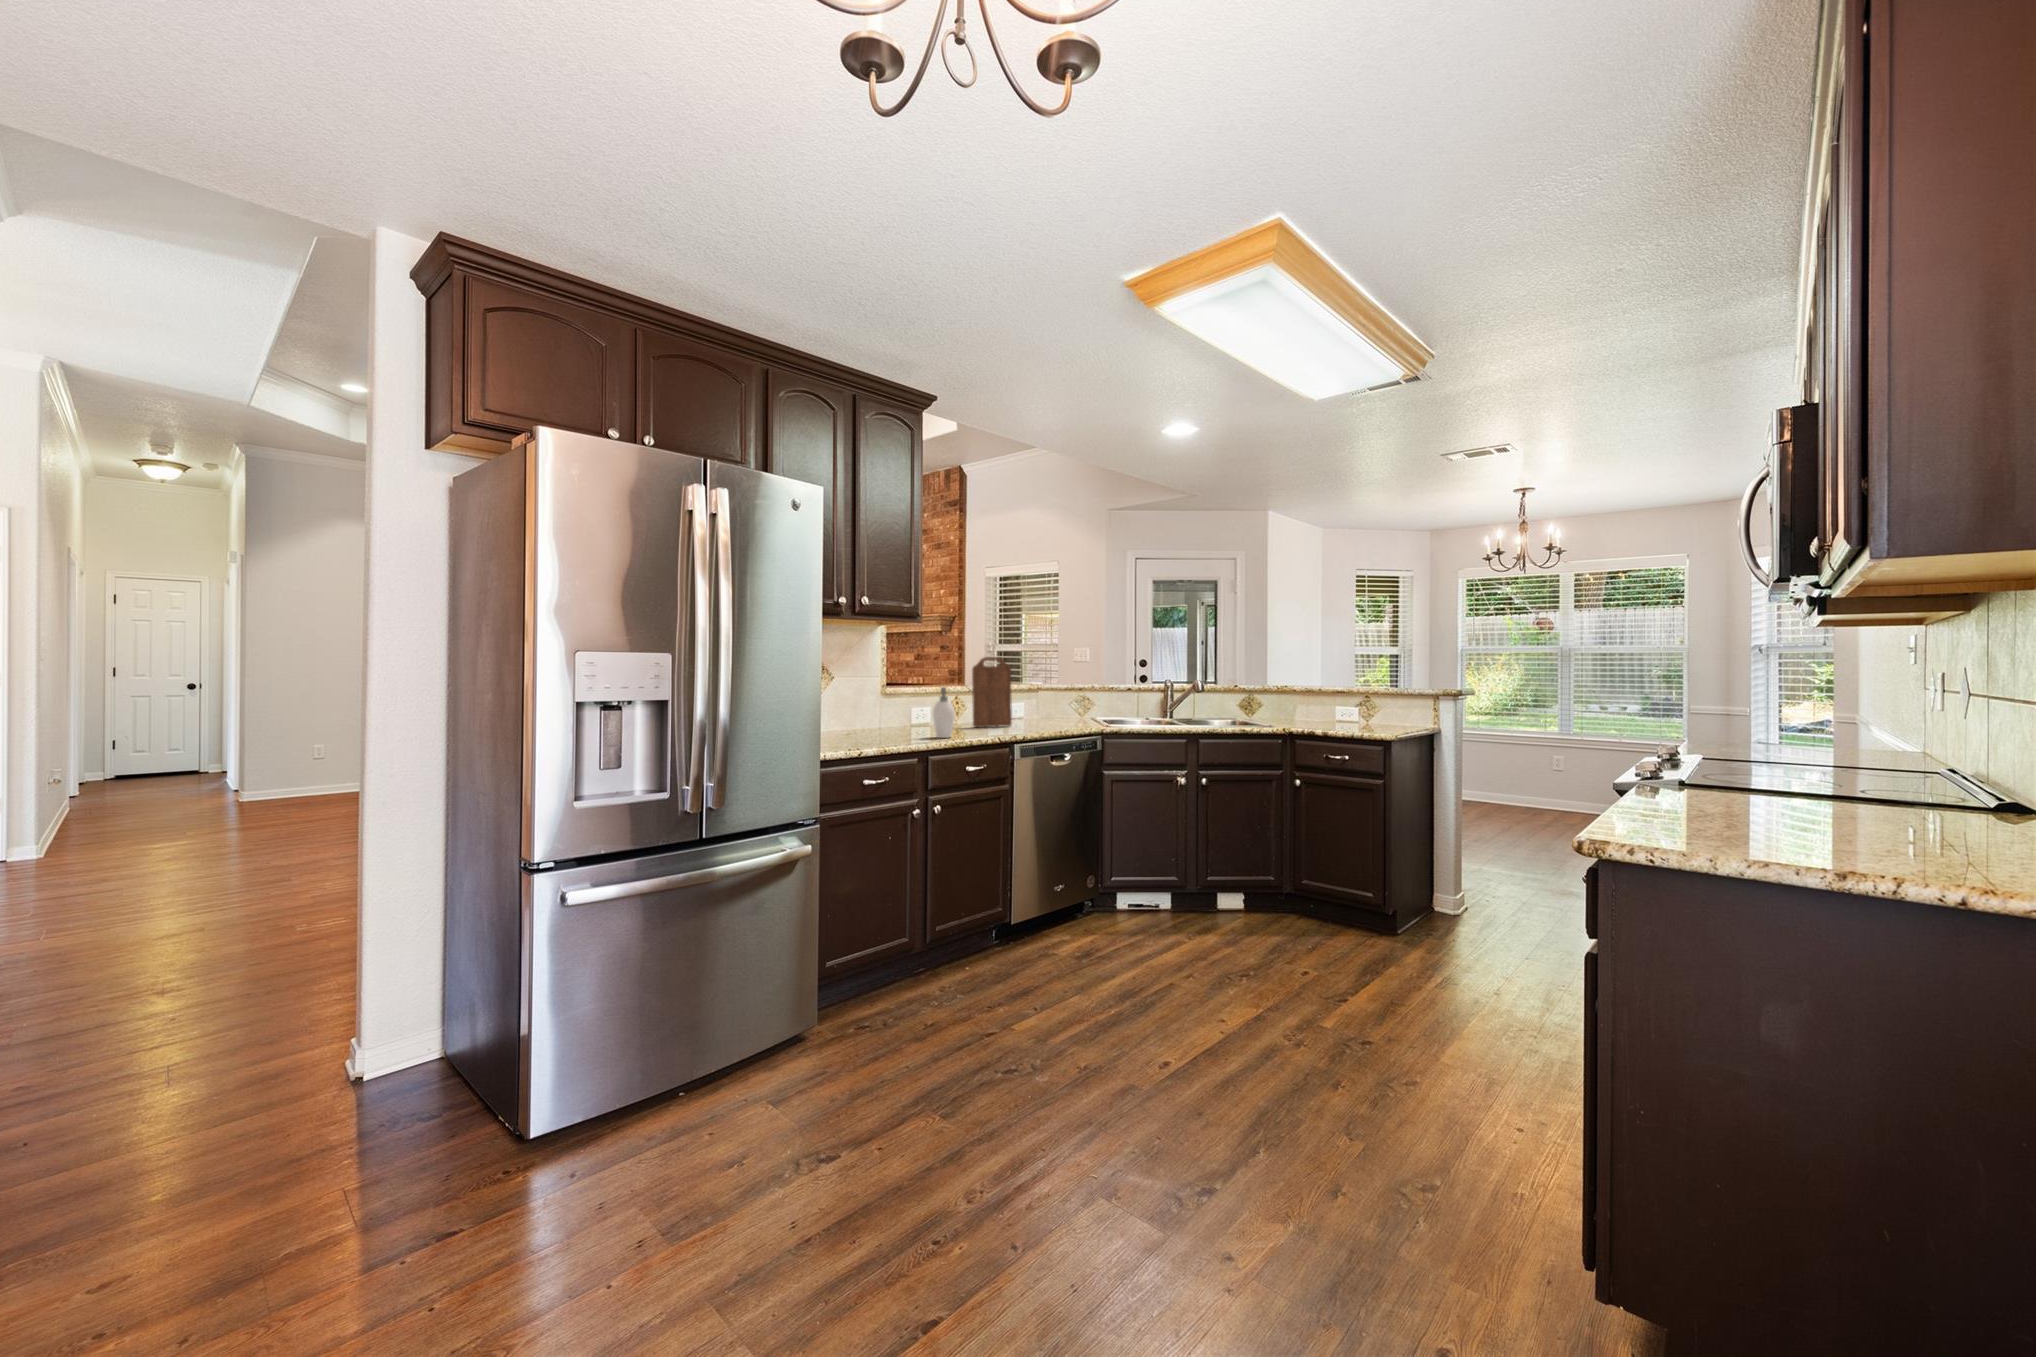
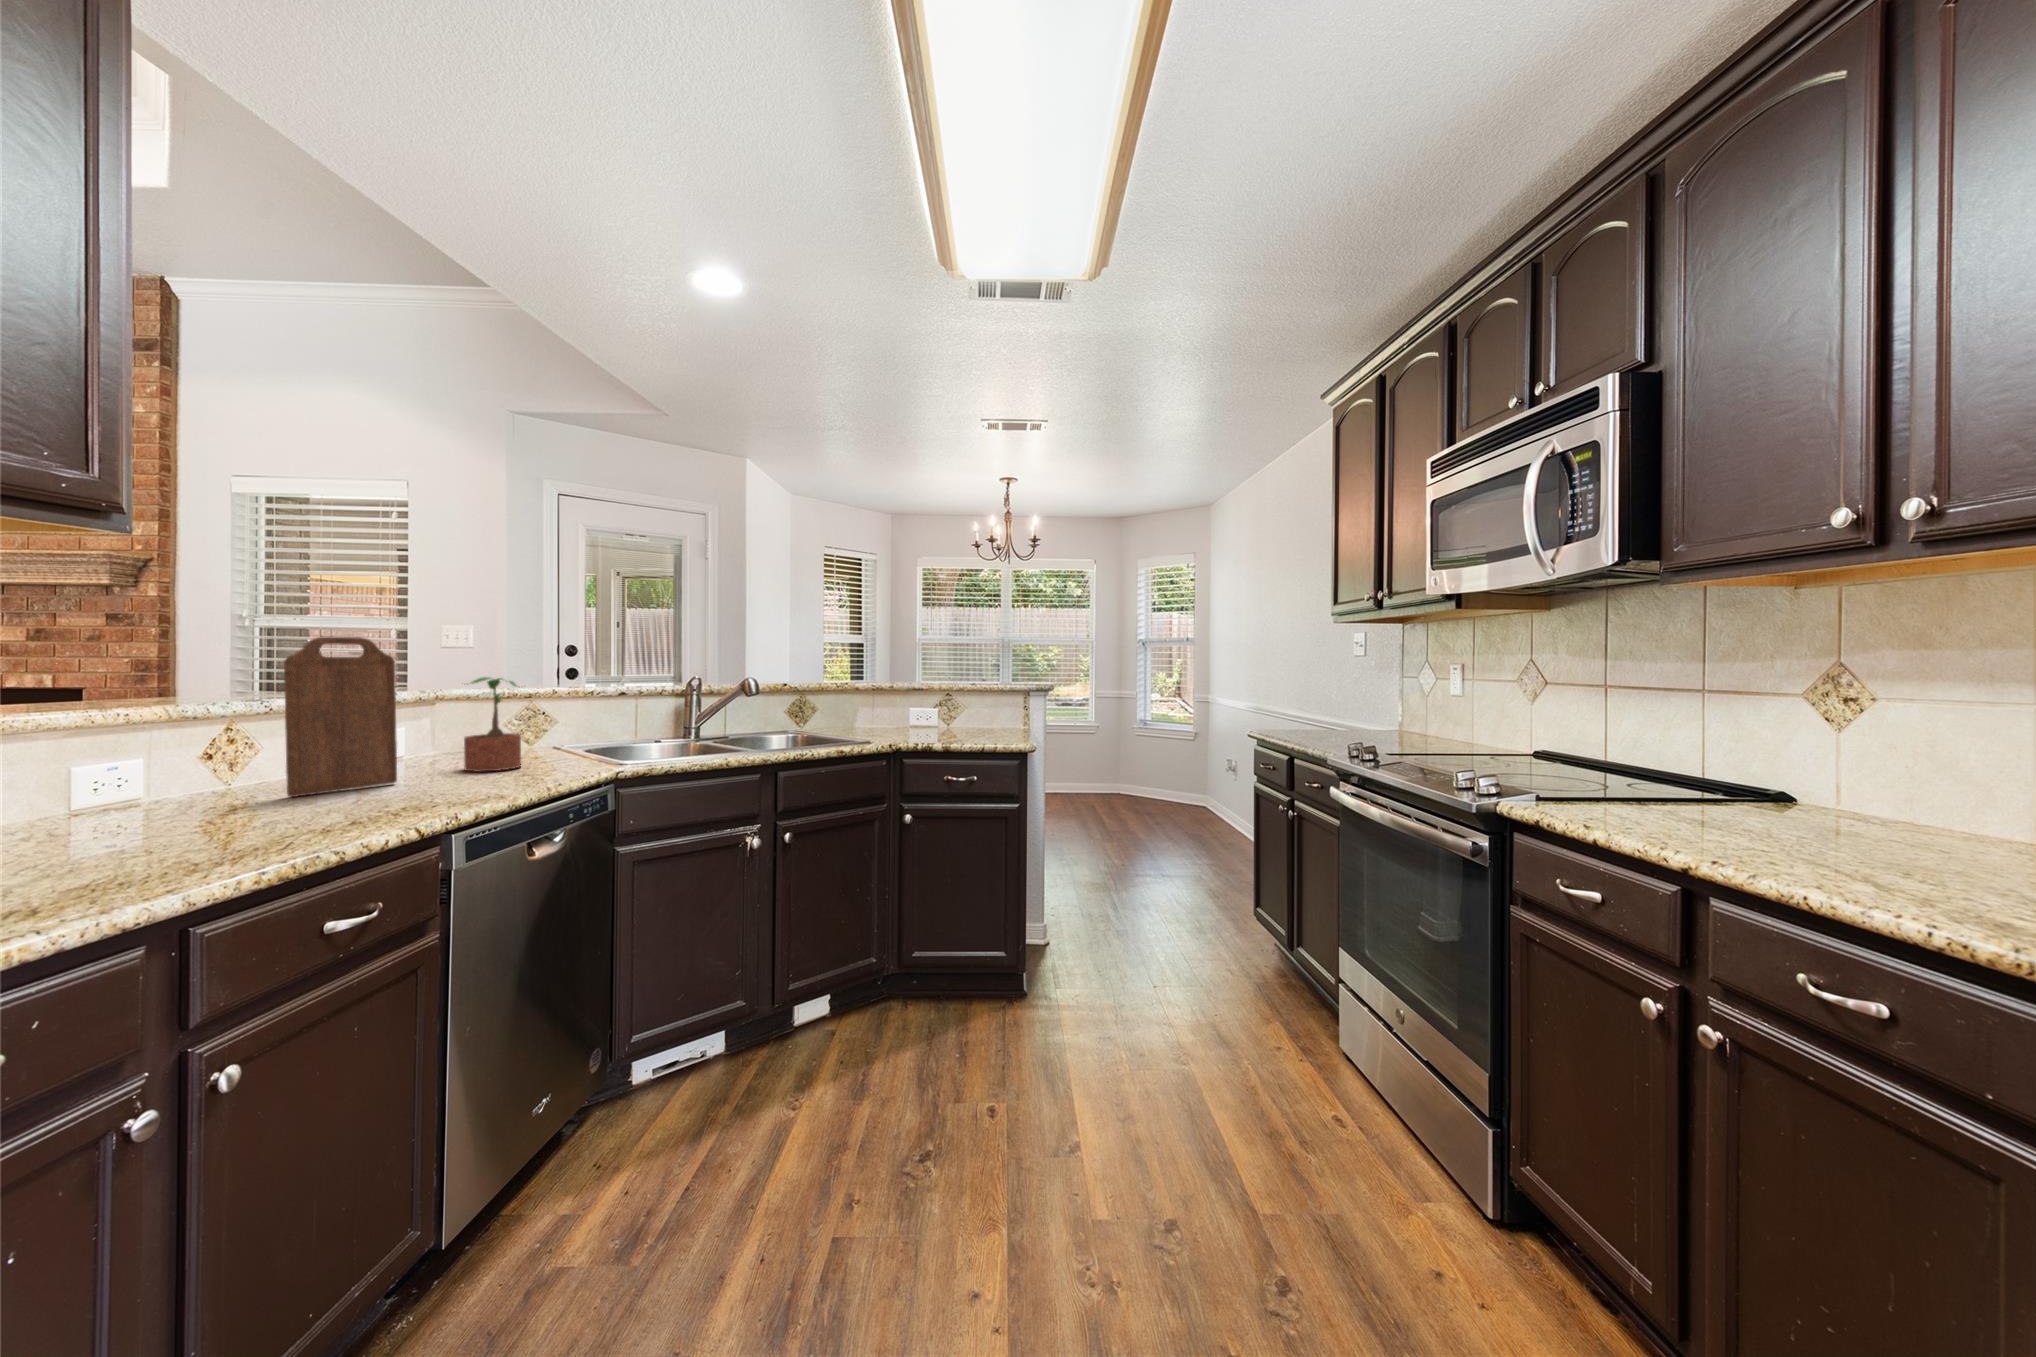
potted plant: none [1042,677,1069,725] -> present [464,677,521,772]
soap dispenser: present [933,687,955,738] -> none [175,713,281,855]

